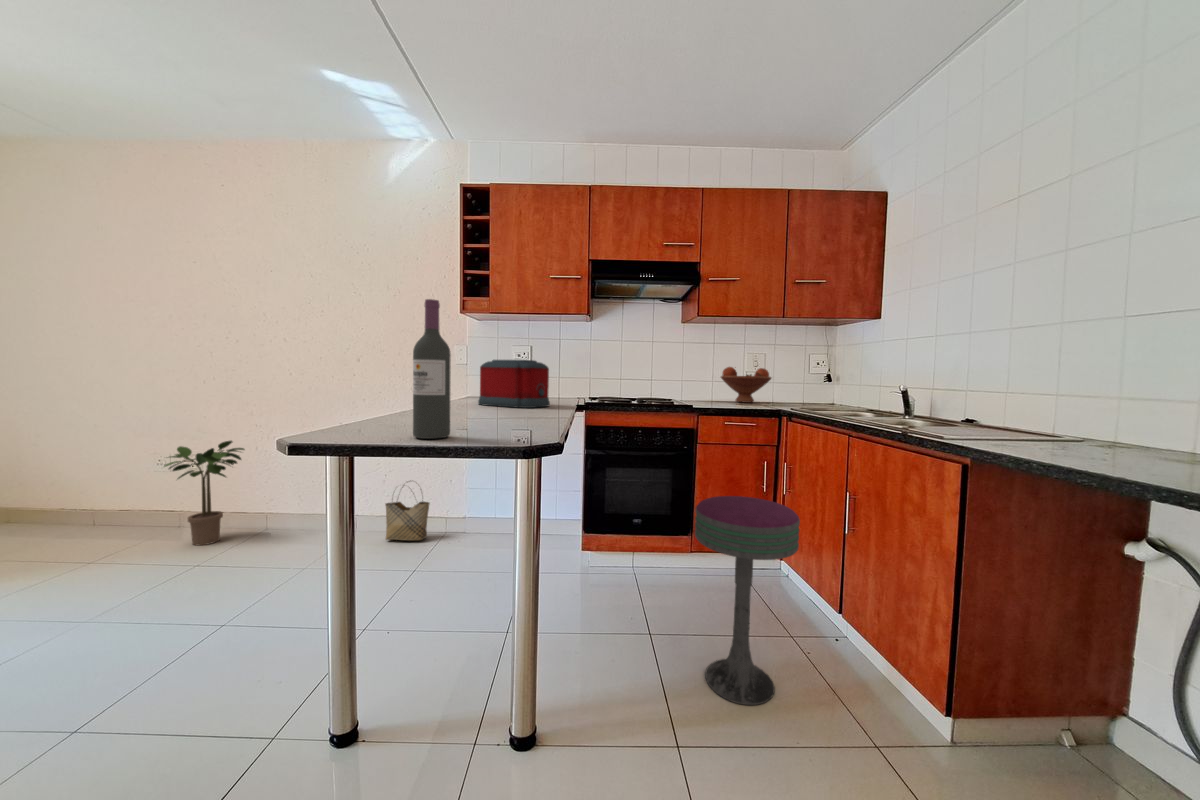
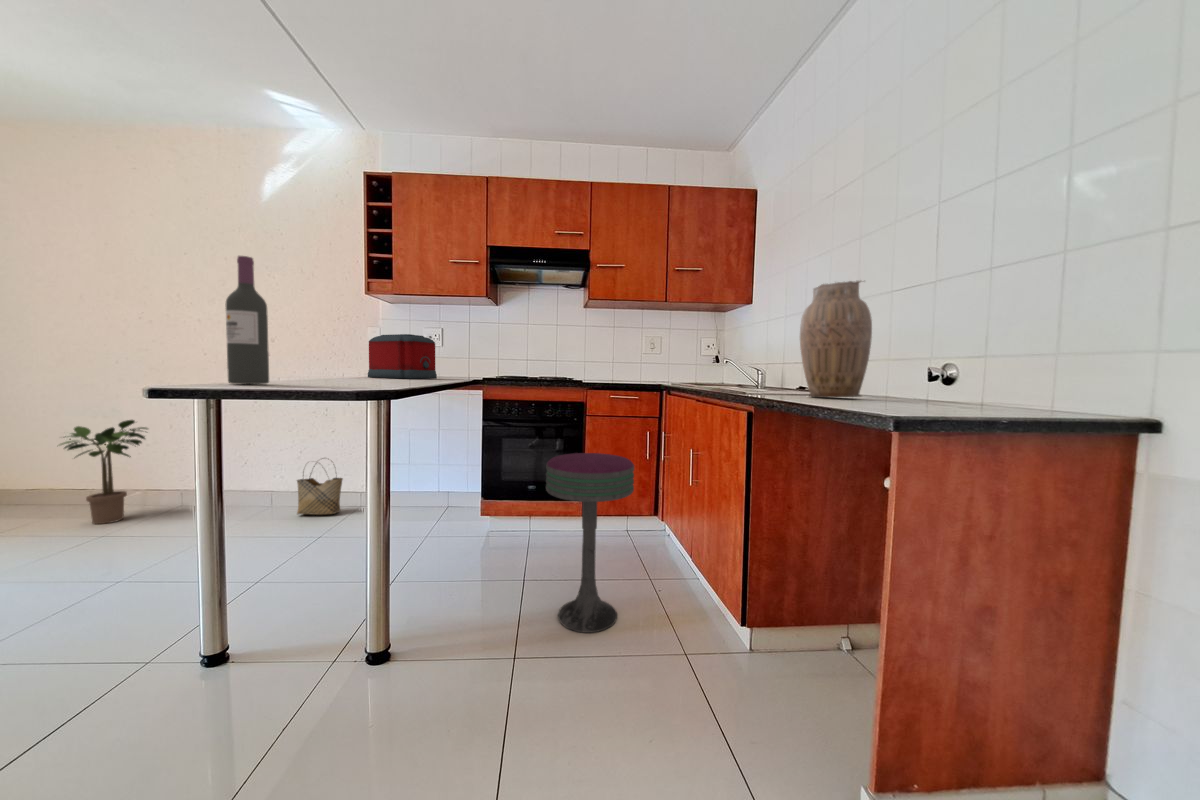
vase: none [1049,317,1165,460] -> present [800,281,872,397]
fruit bowl: present [721,367,771,403] -> none [619,349,664,381]

